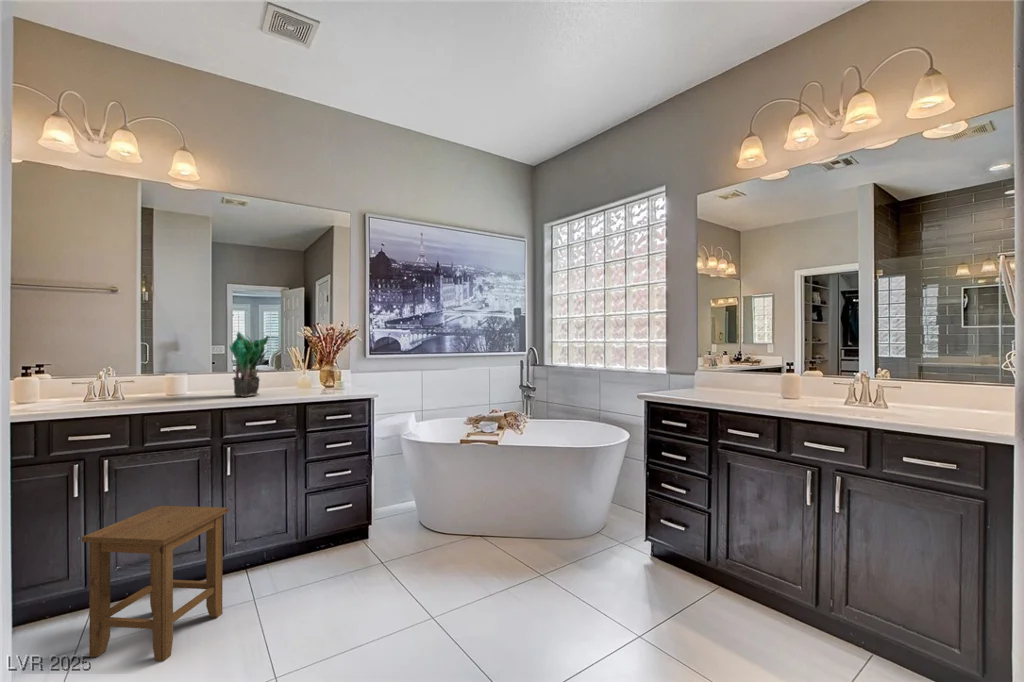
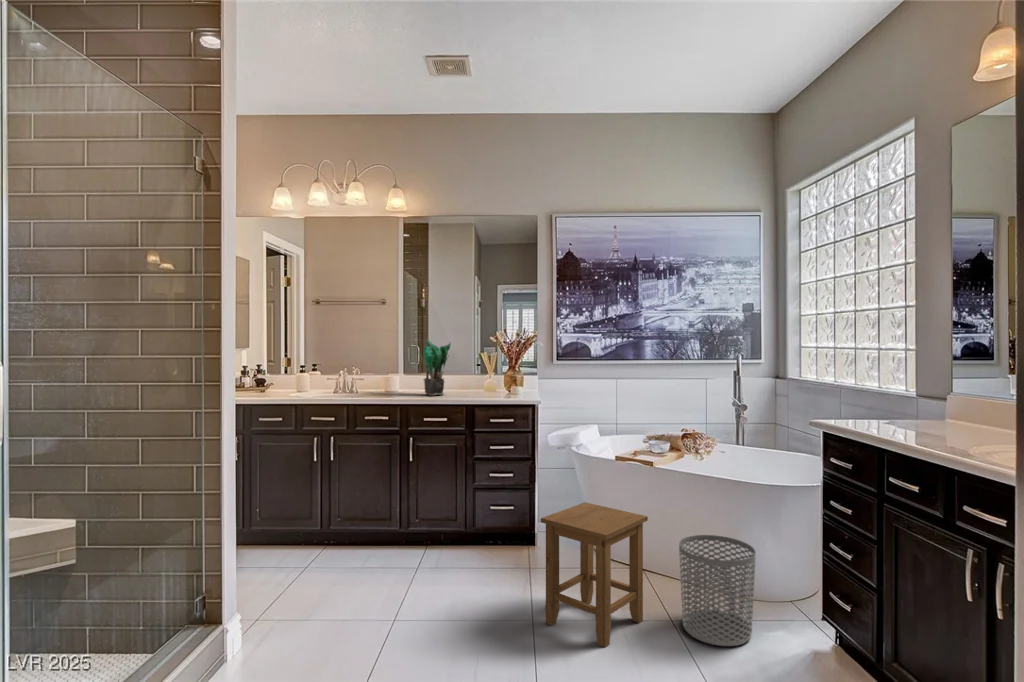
waste bin: none [551,491,610,582] -> present [679,535,756,646]
stool: present [82,506,228,661] -> present [541,502,648,647]

